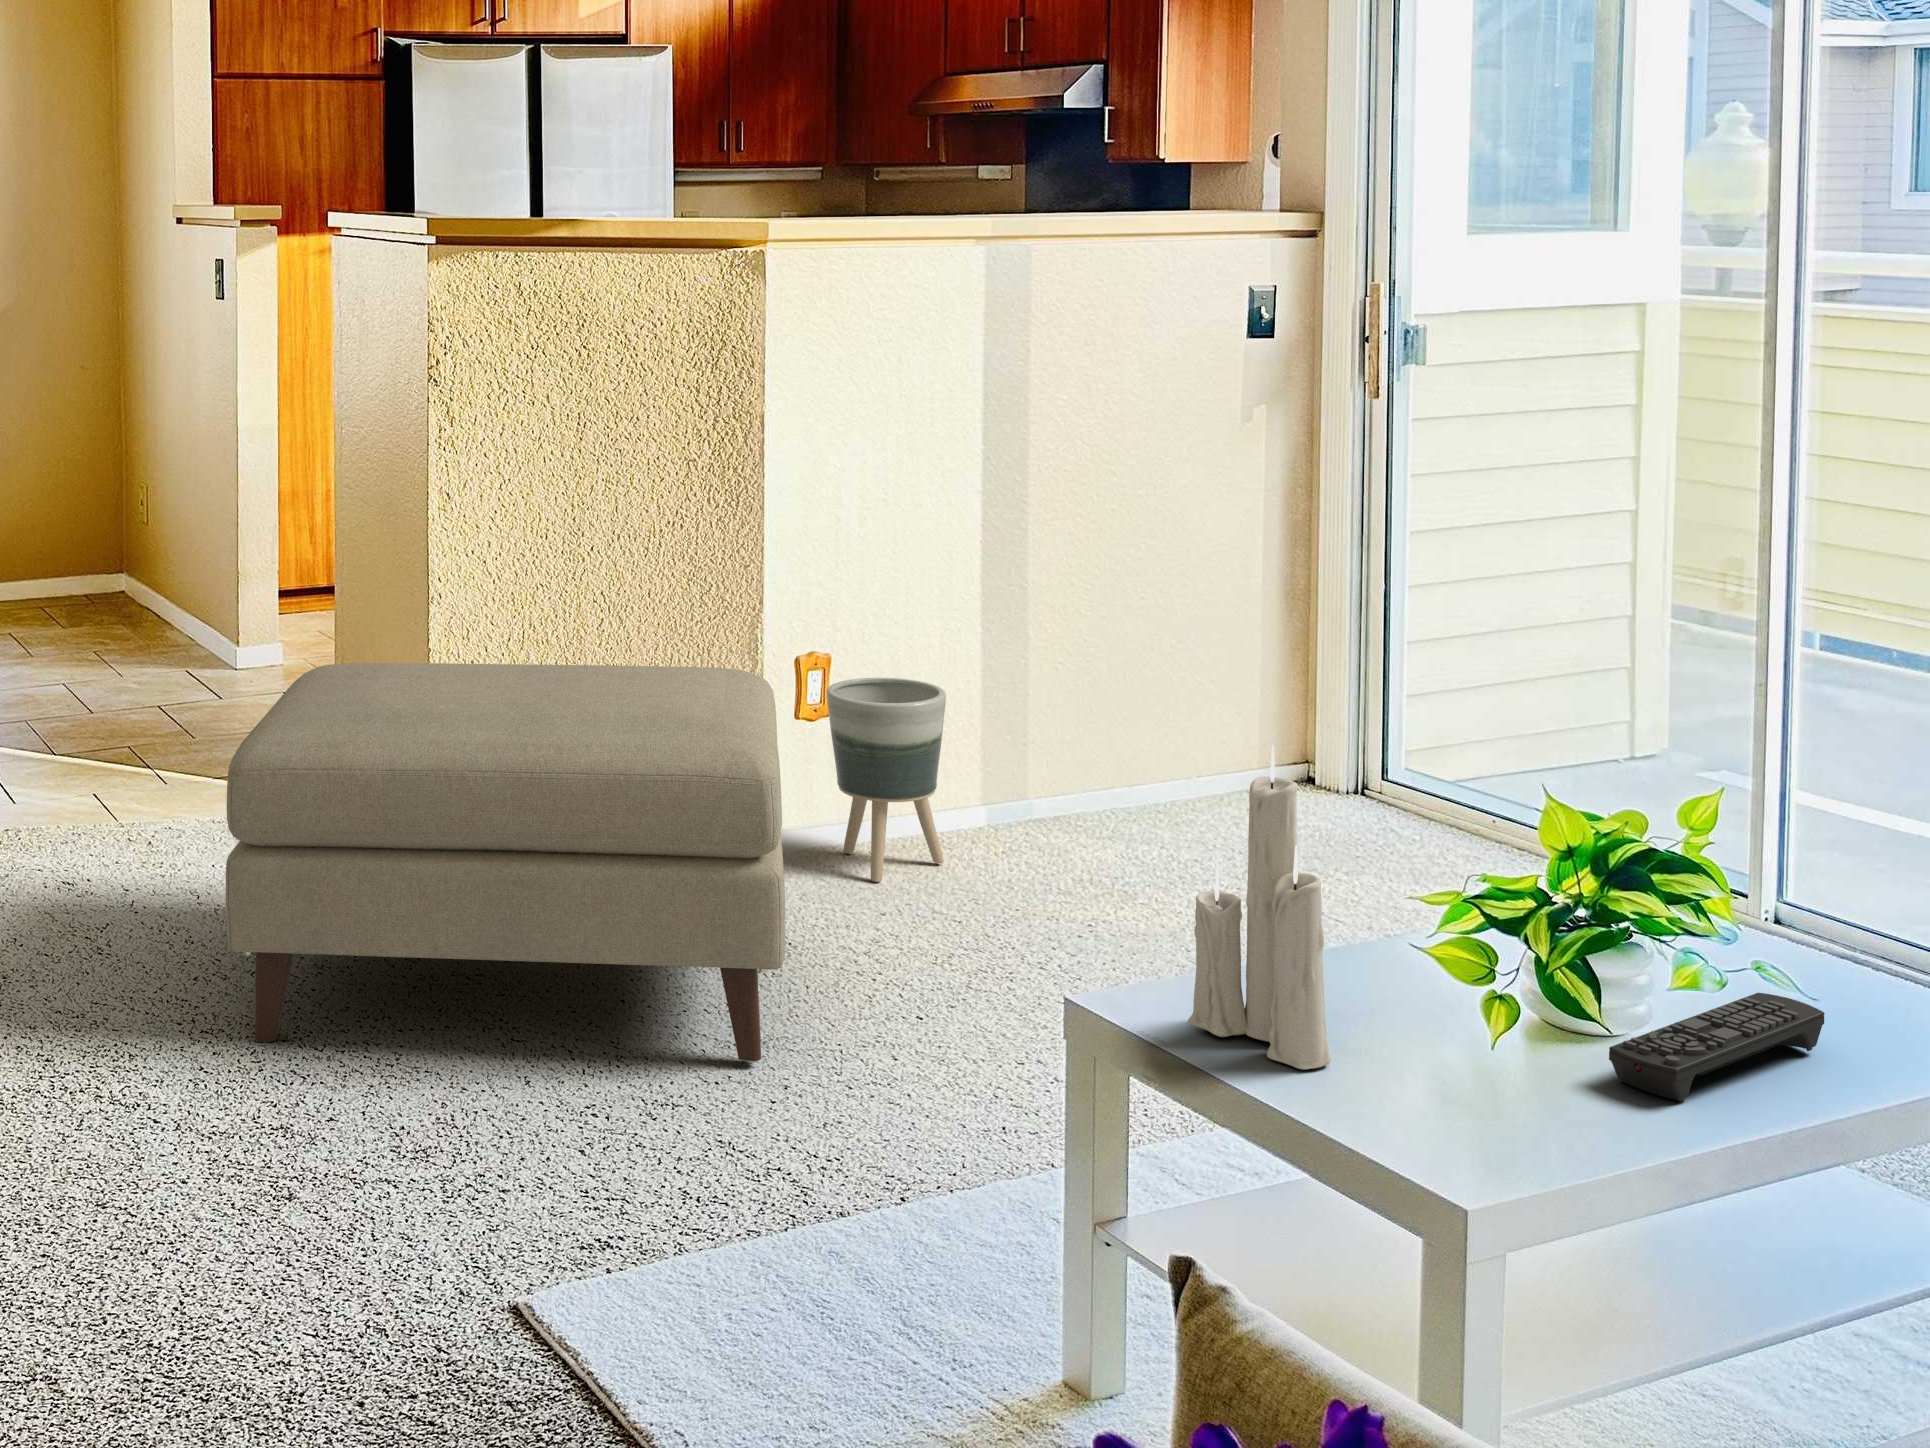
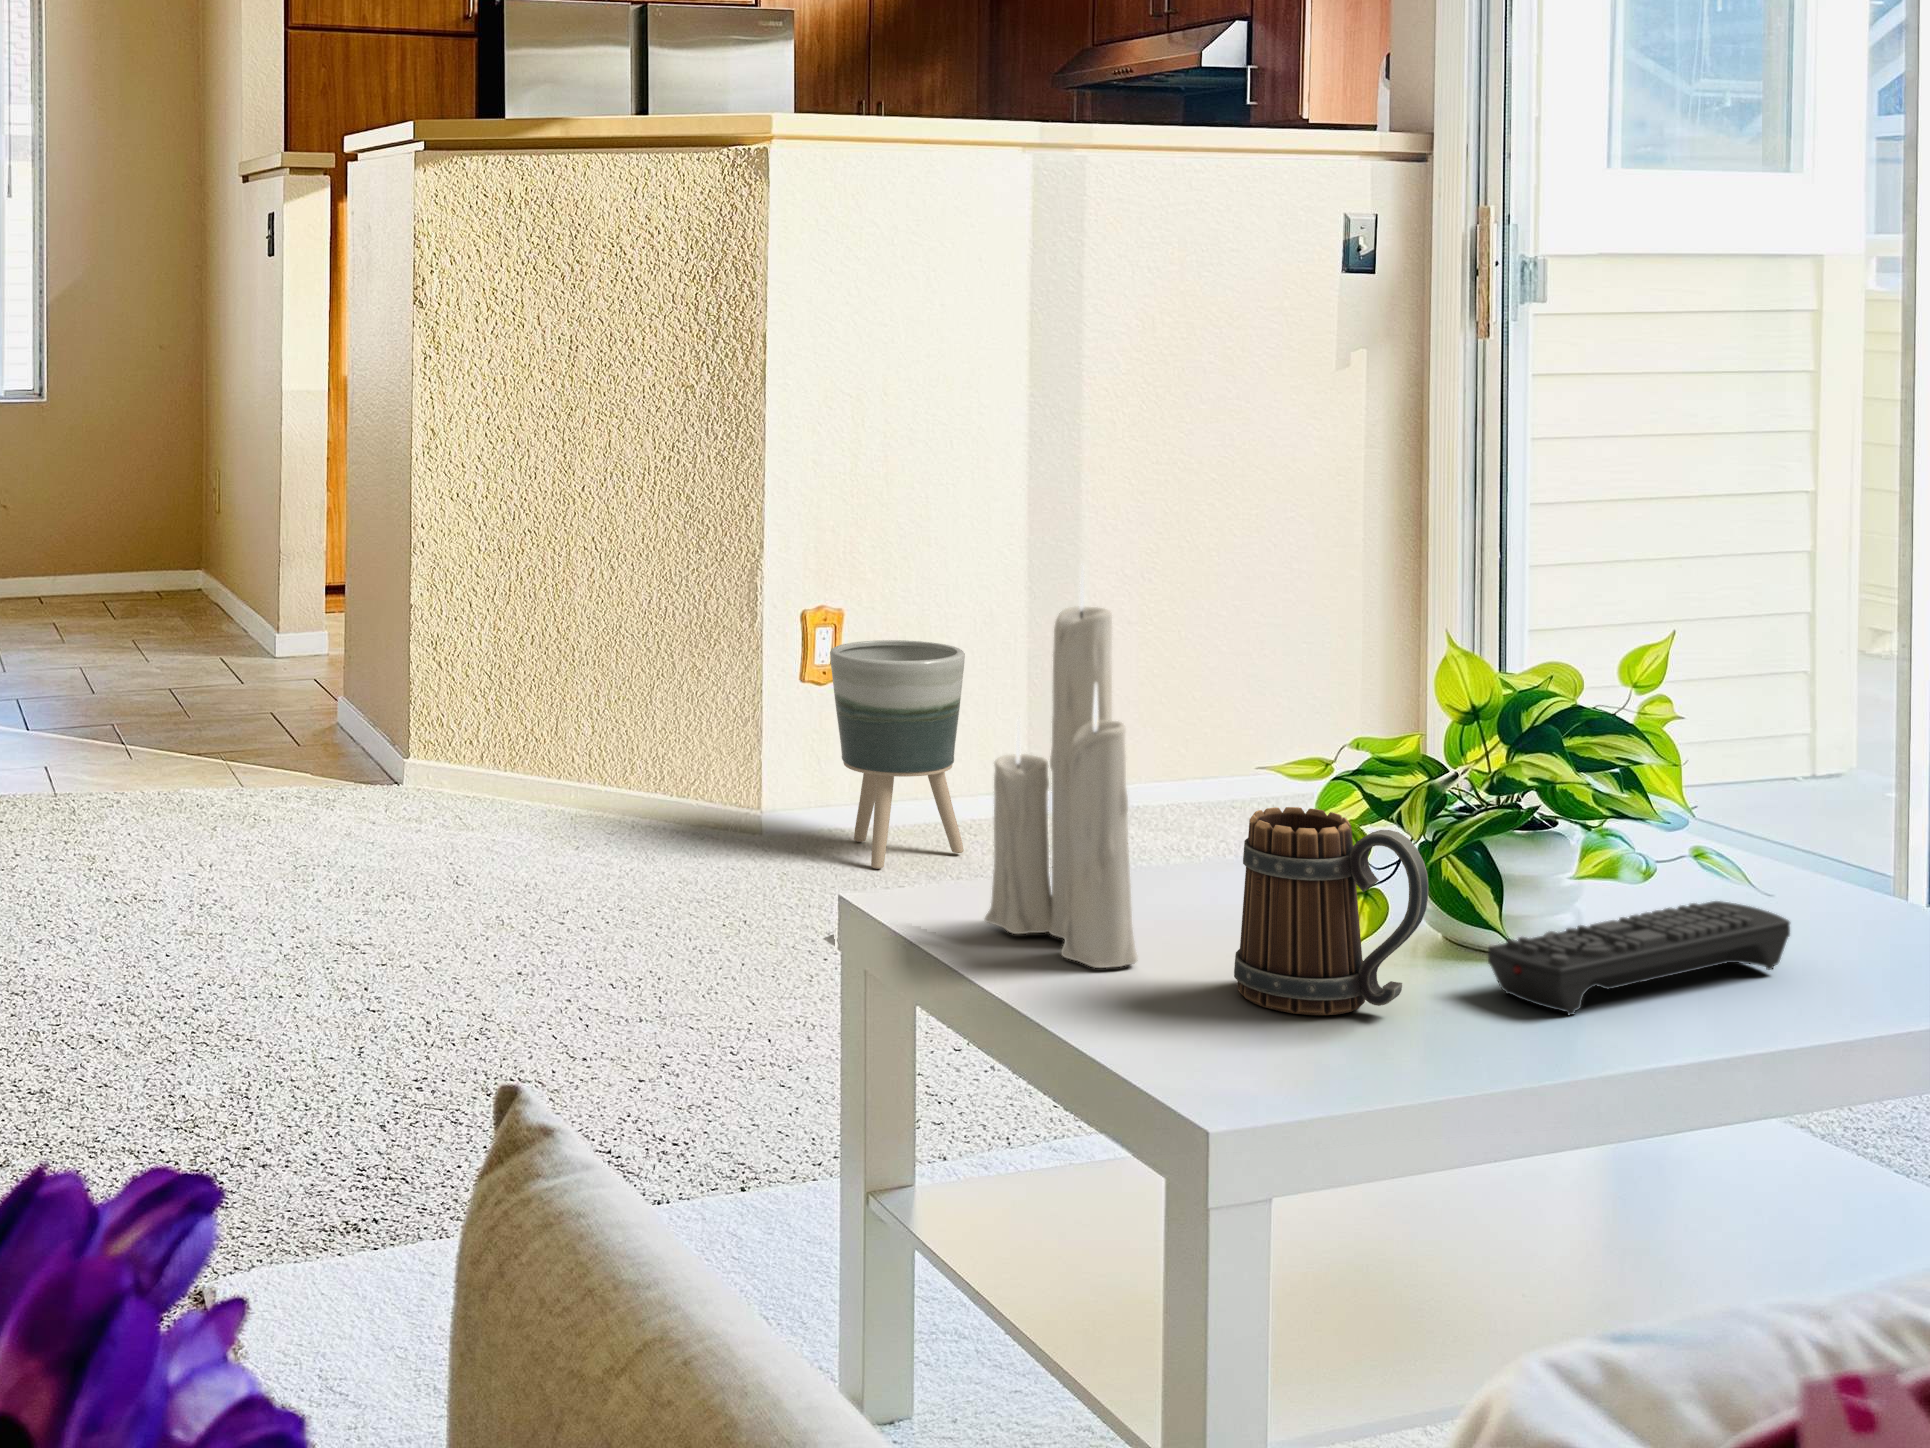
ottoman: present [226,663,786,1063] -> none [39,589,734,1036]
mug: none [1417,944,1581,1111] -> present [1234,807,1428,1015]

